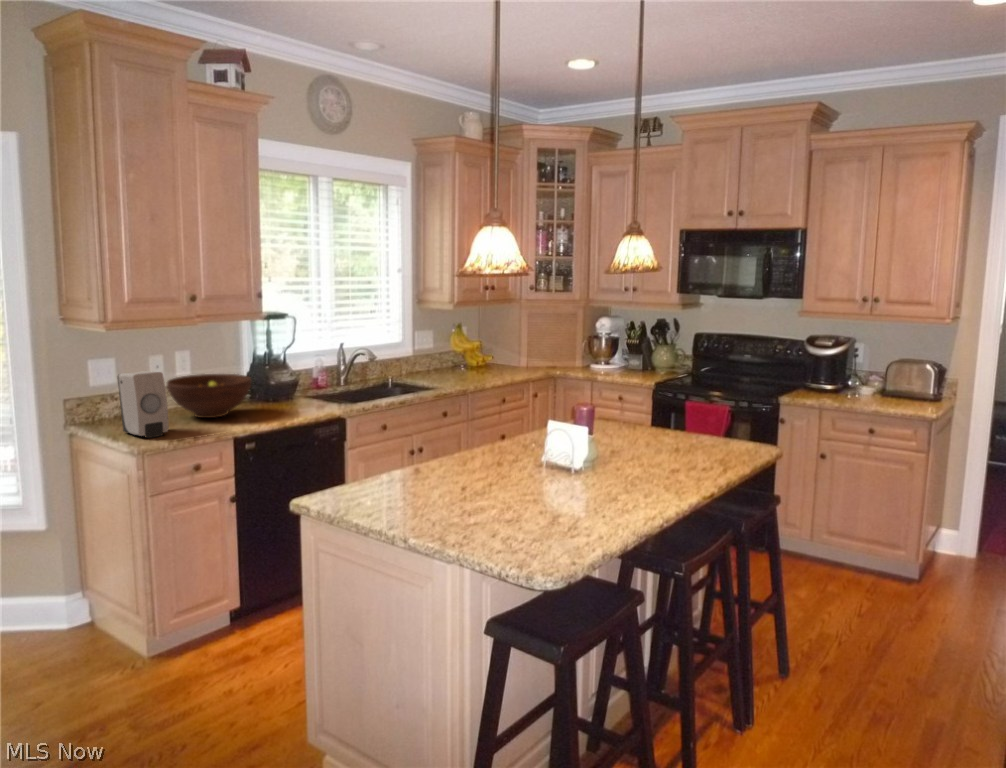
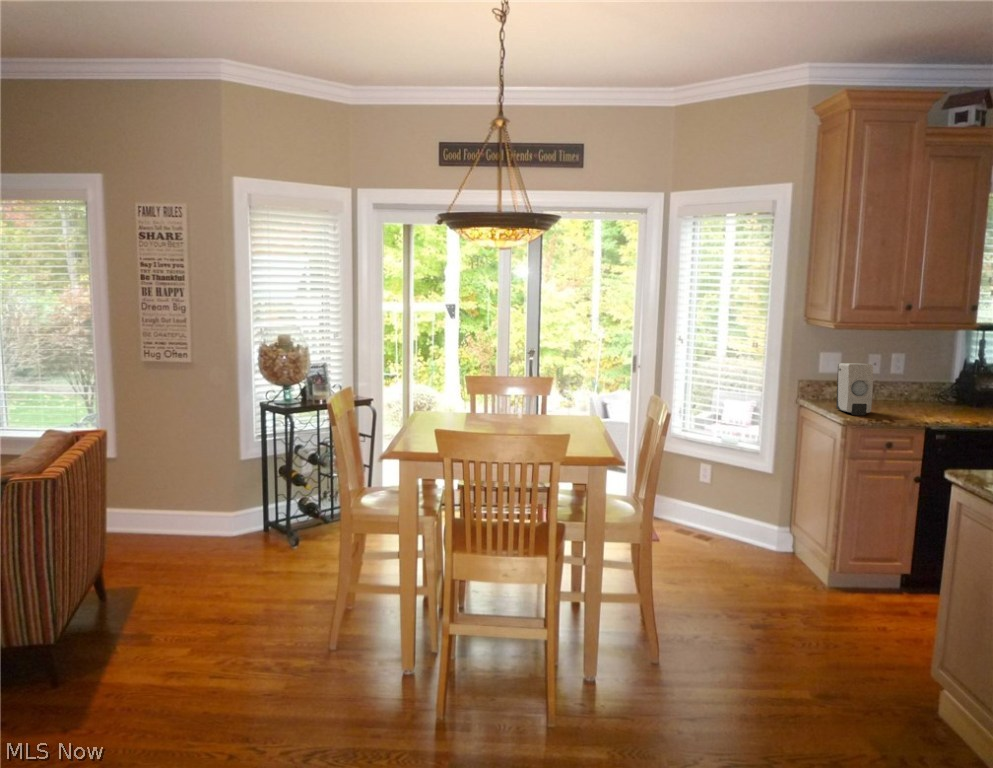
fruit bowl: present [167,374,252,418] -> none [878,373,954,410]

